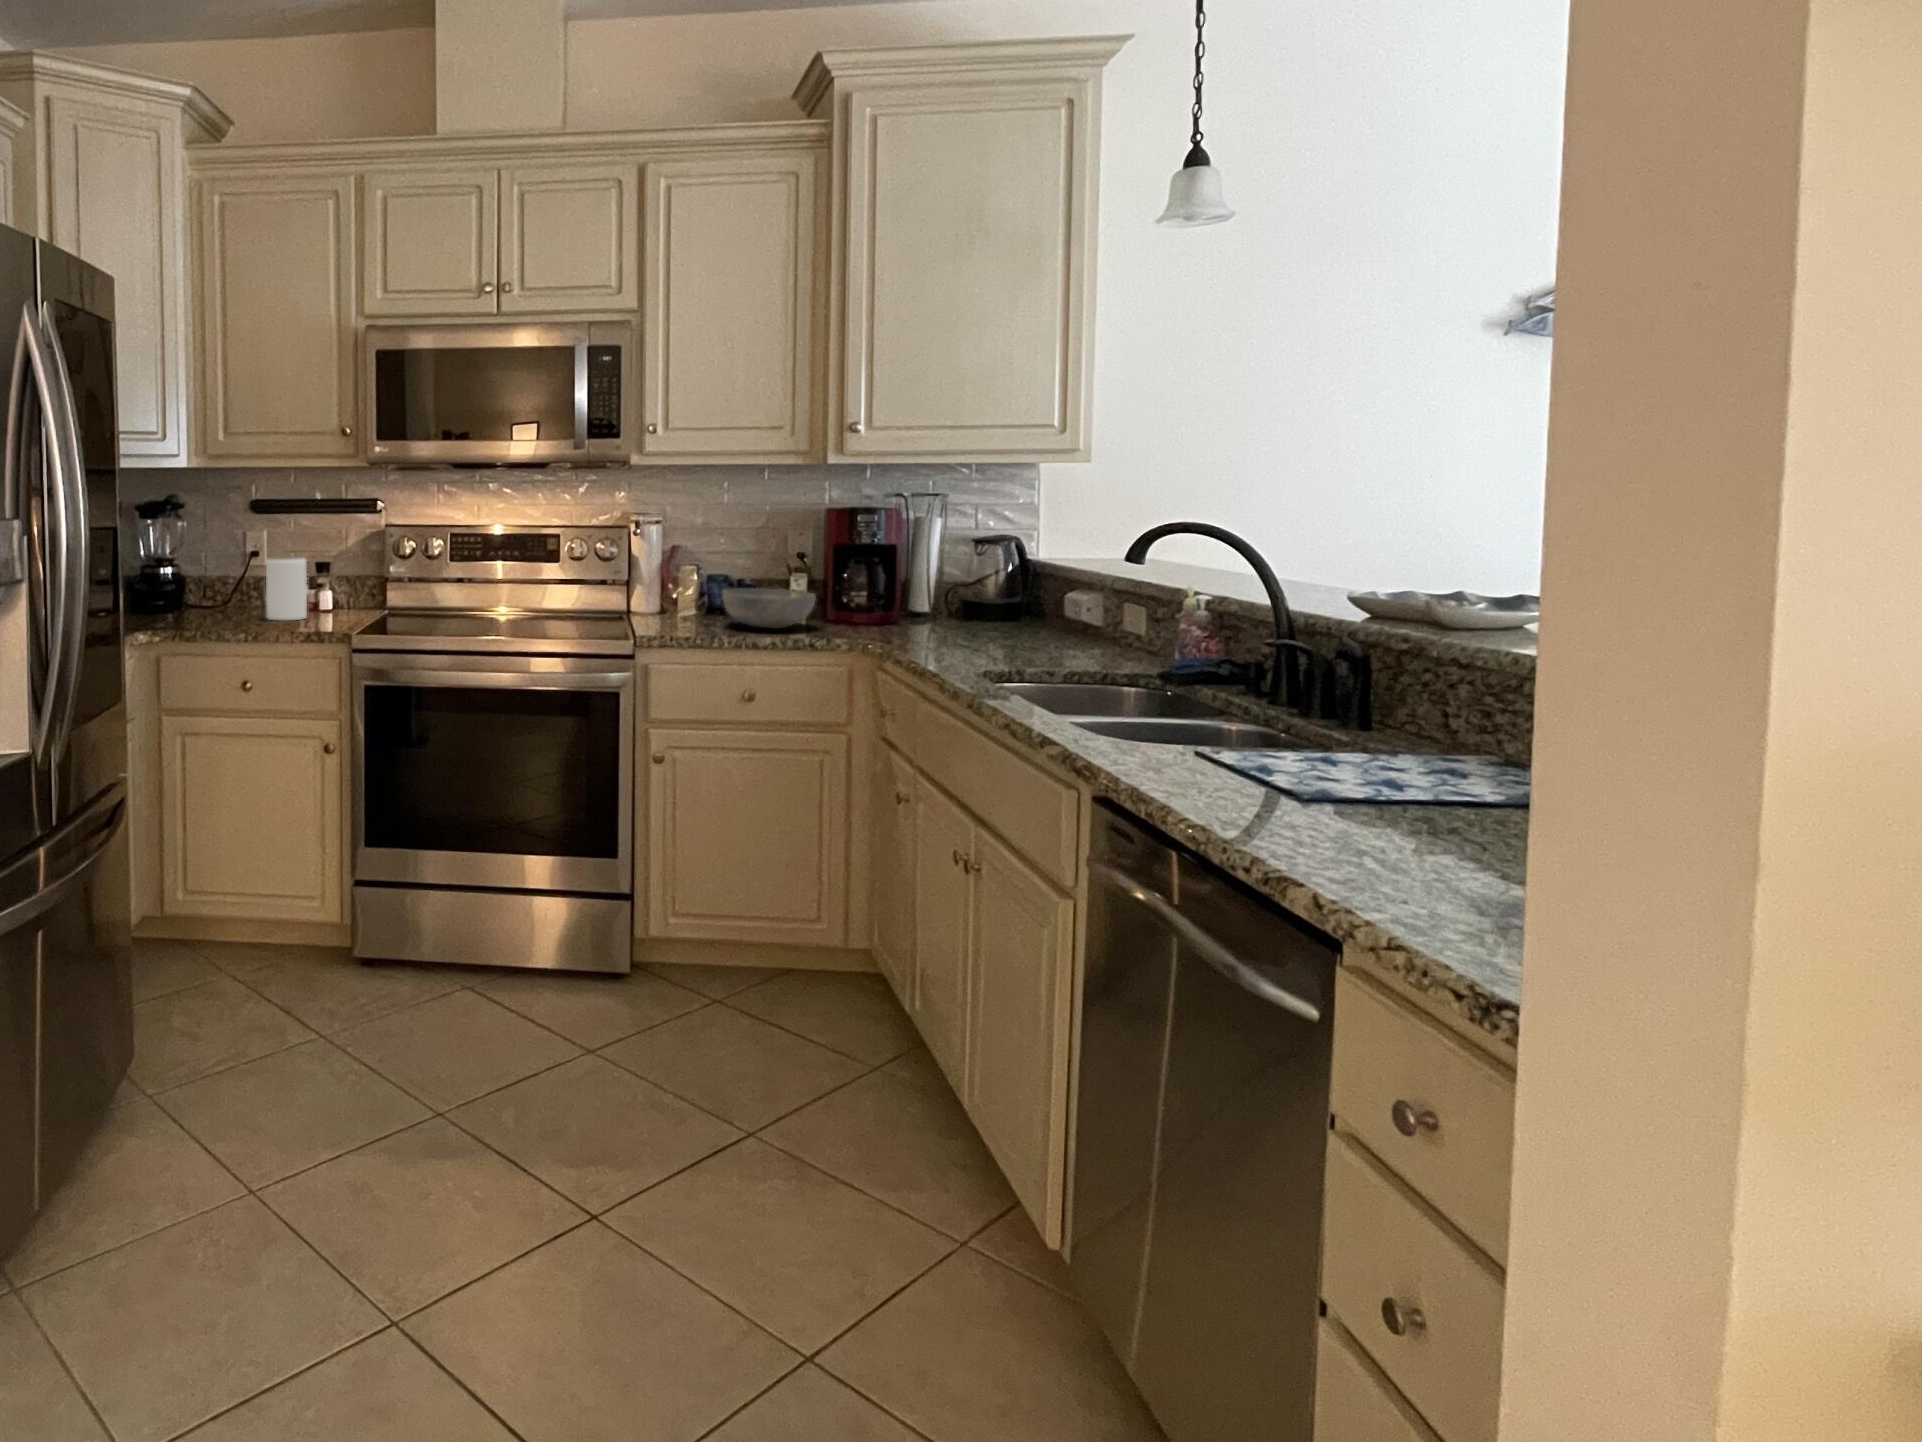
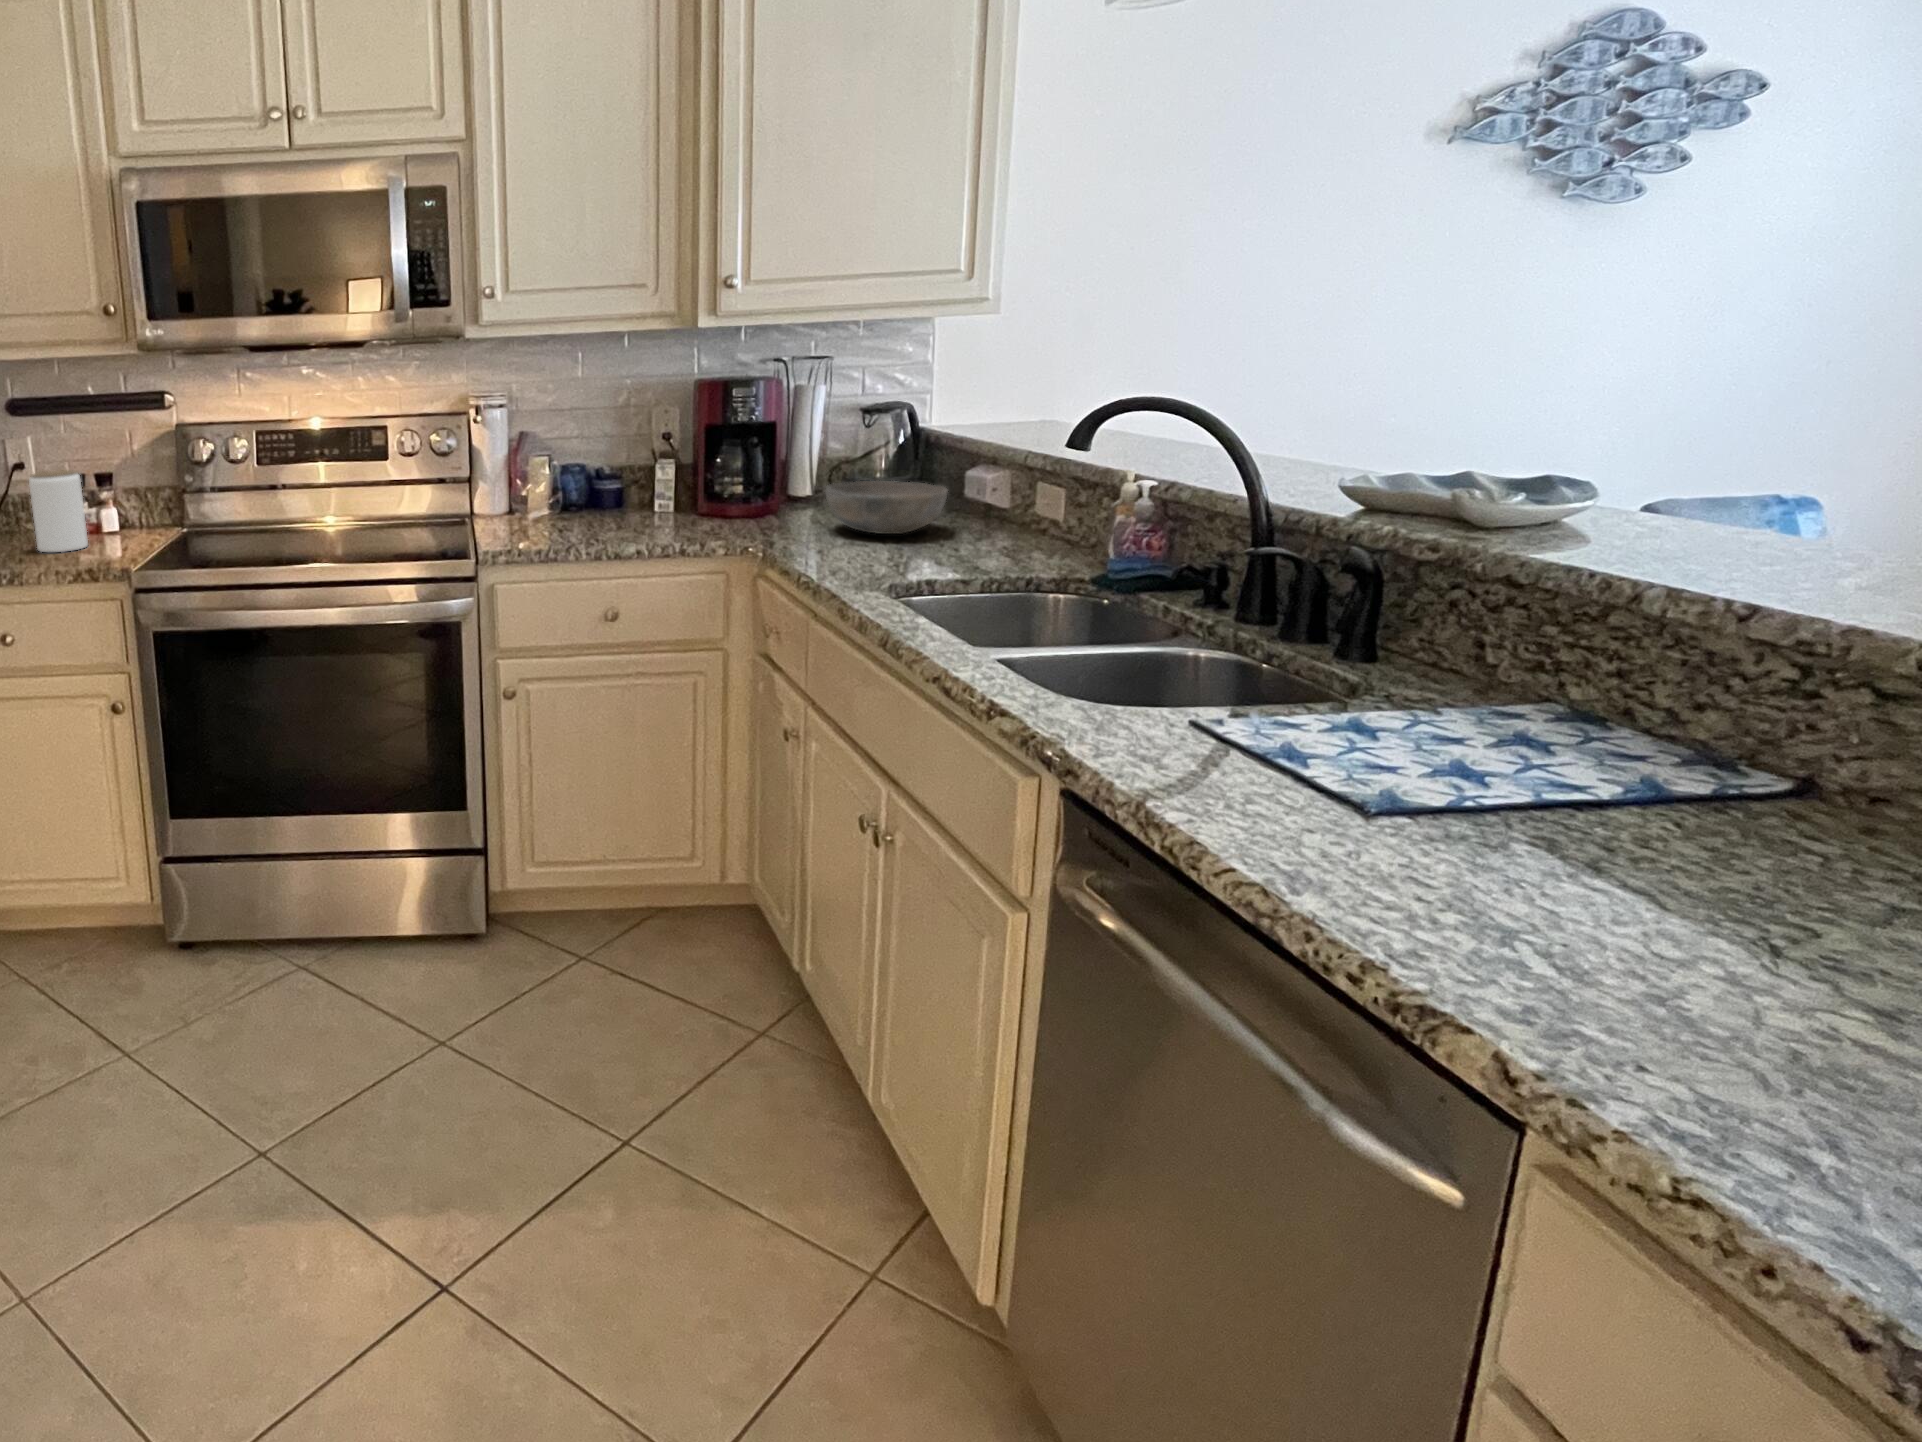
bowl: present [722,588,815,628] -> present [826,481,948,534]

